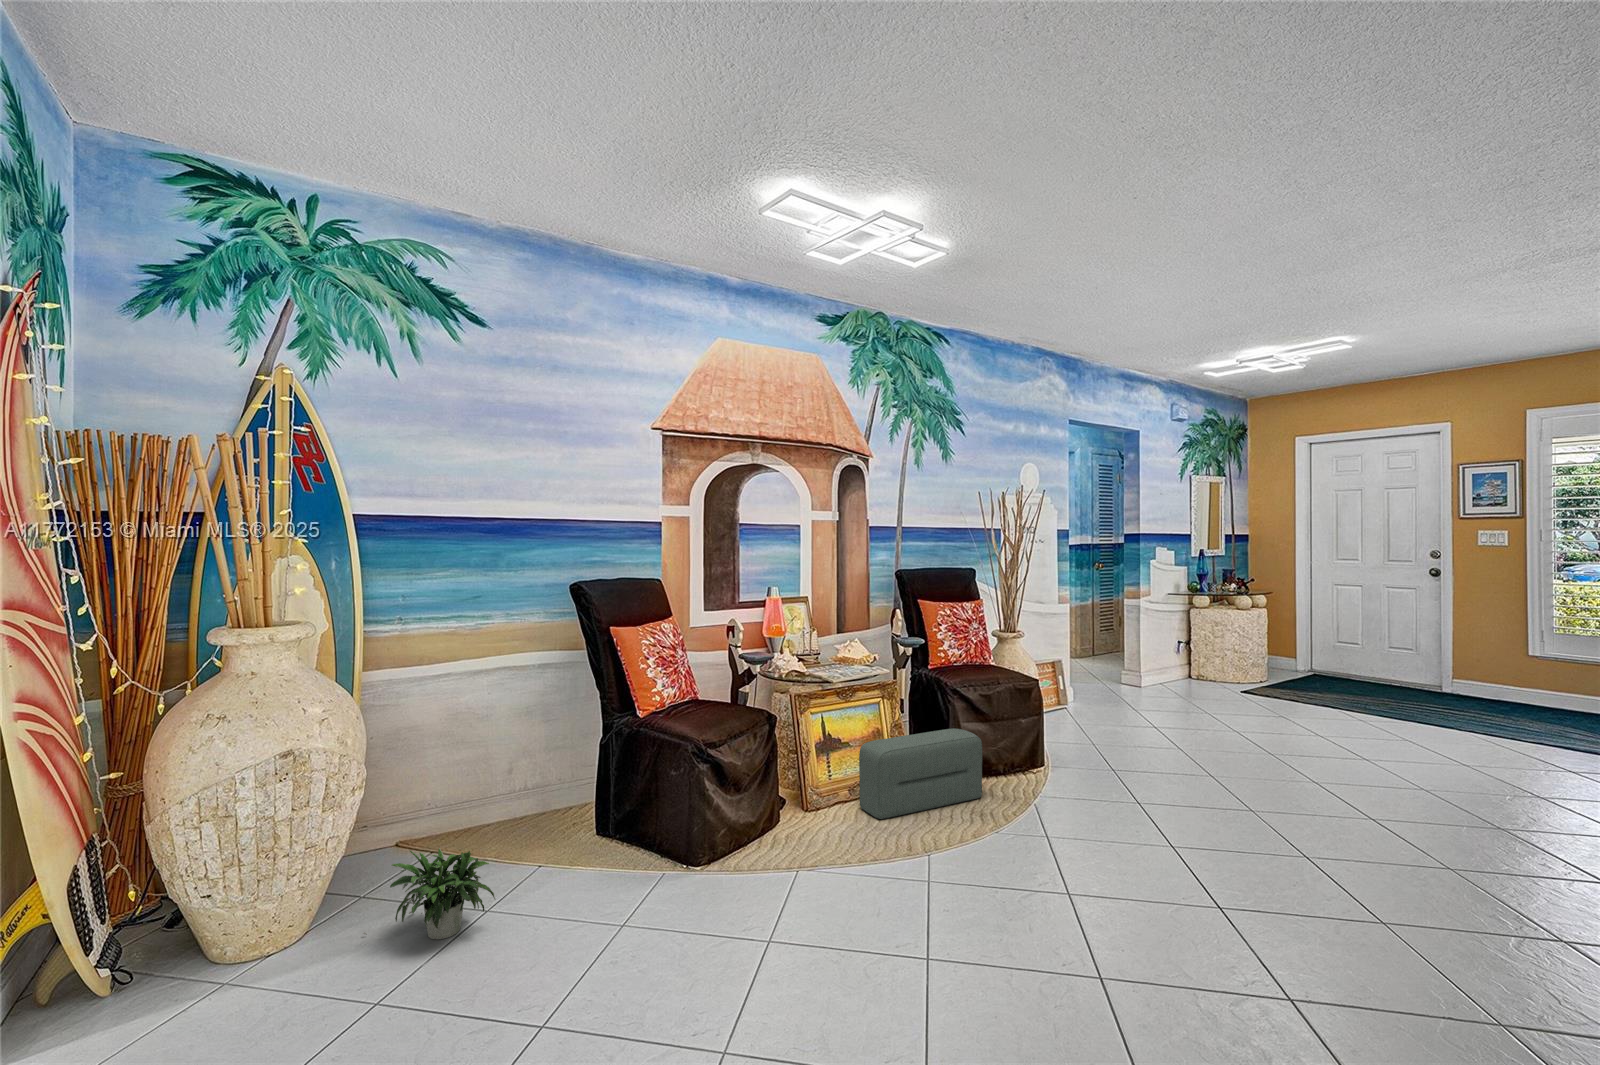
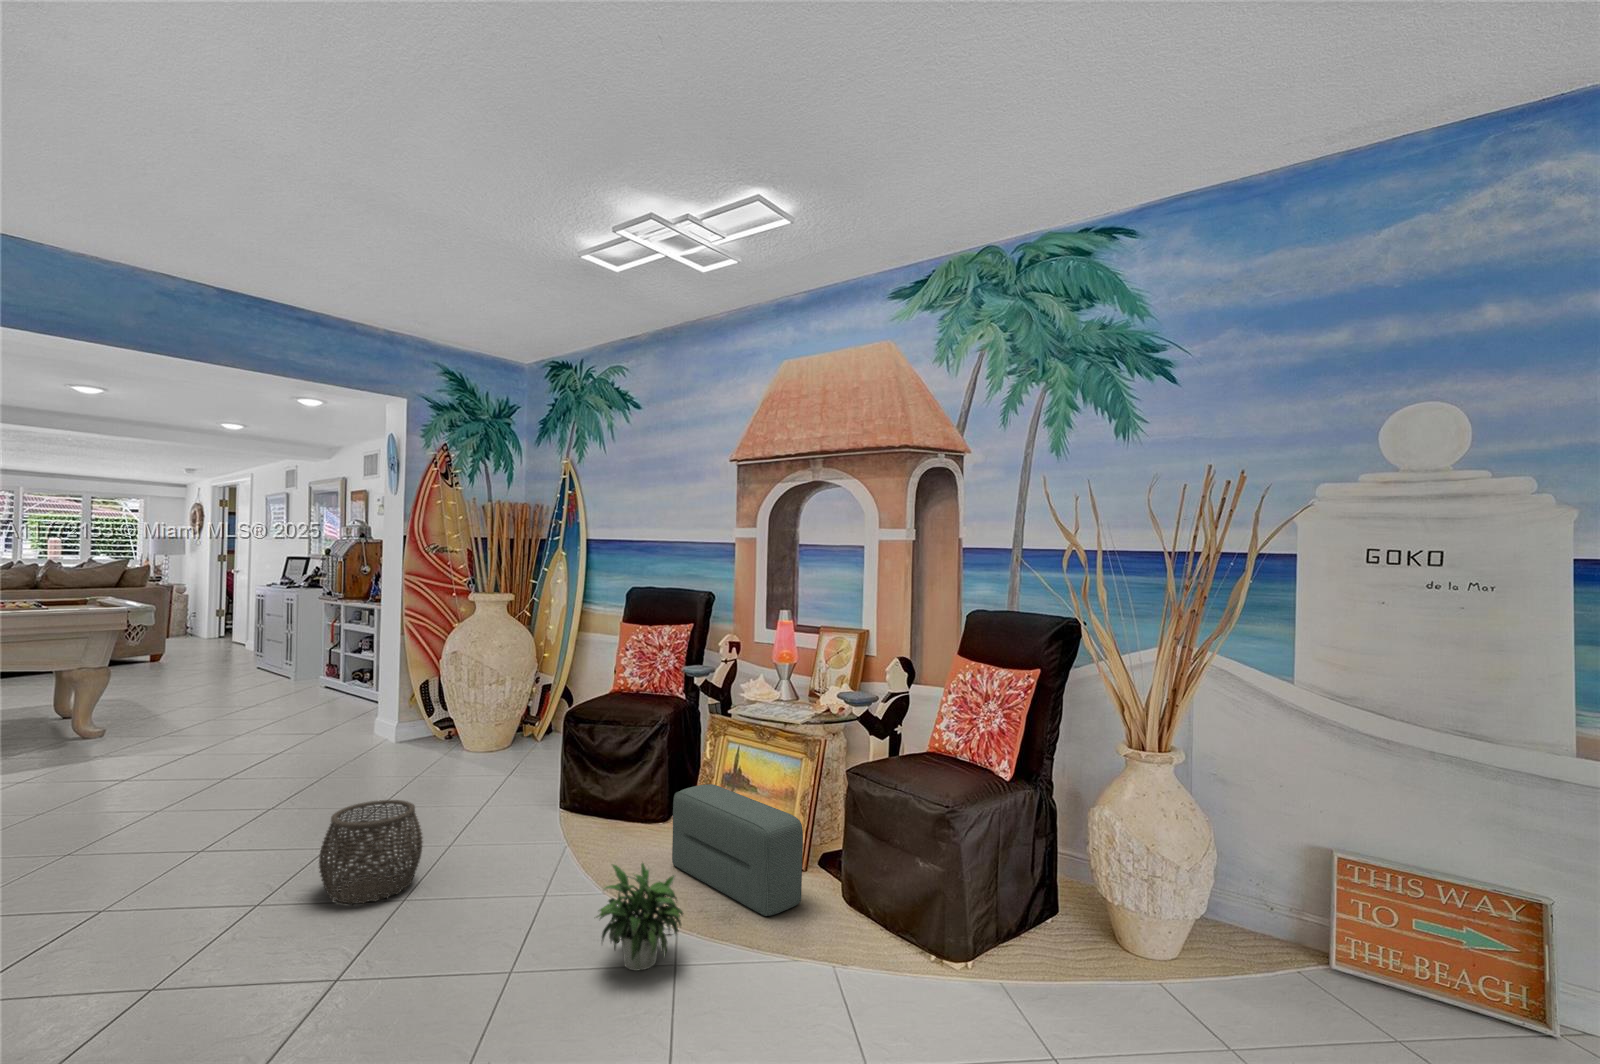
potted plant: present [363,848,495,939] -> present [596,863,683,971]
woven basket: none [859,850,972,990] -> present [319,800,423,904]

